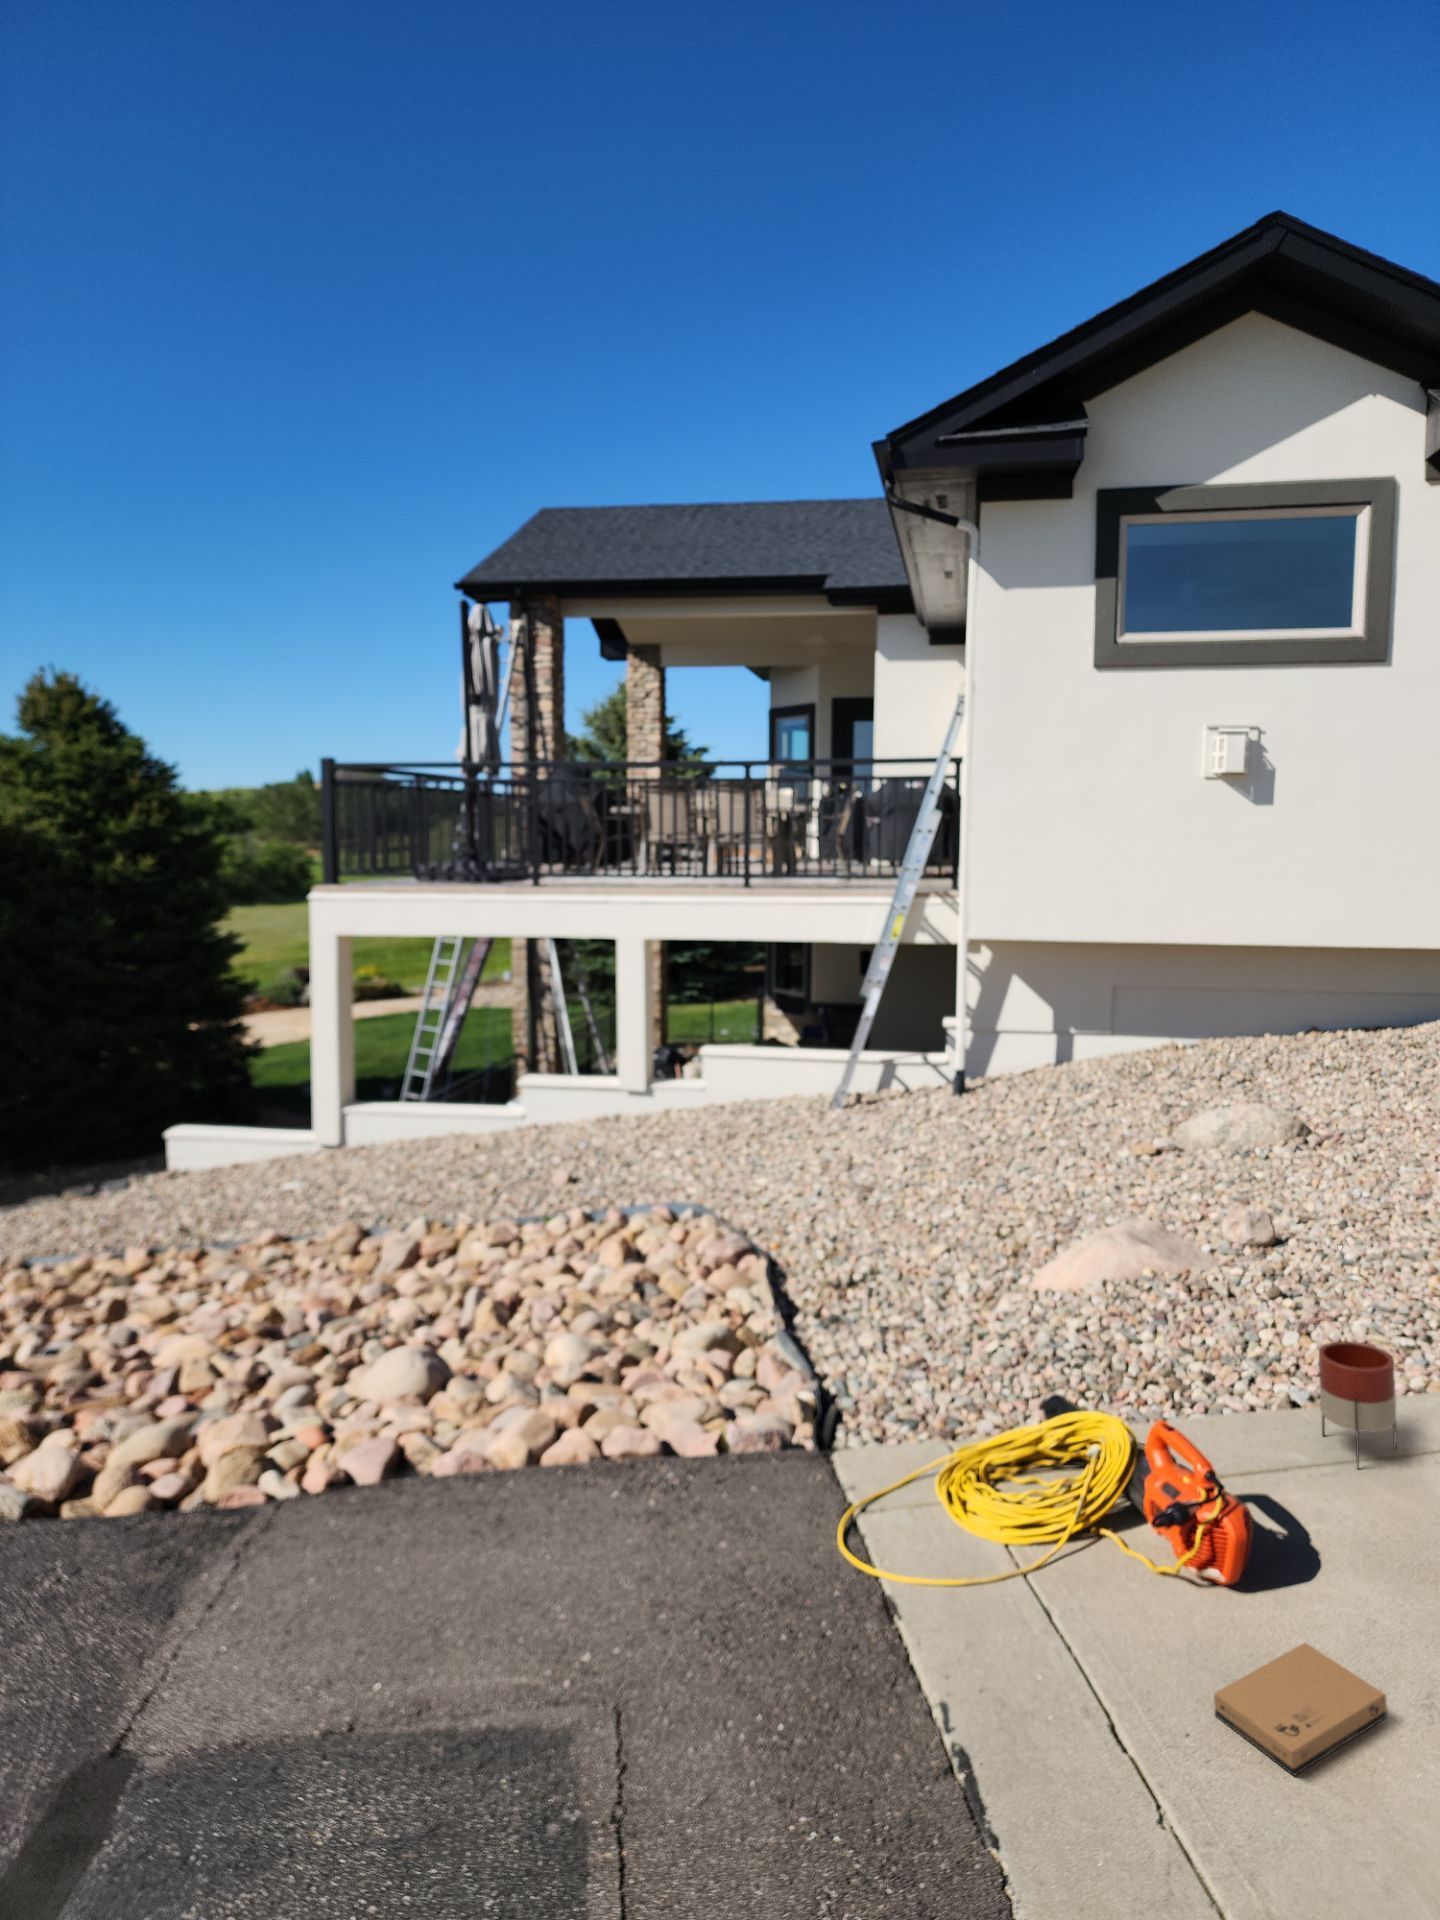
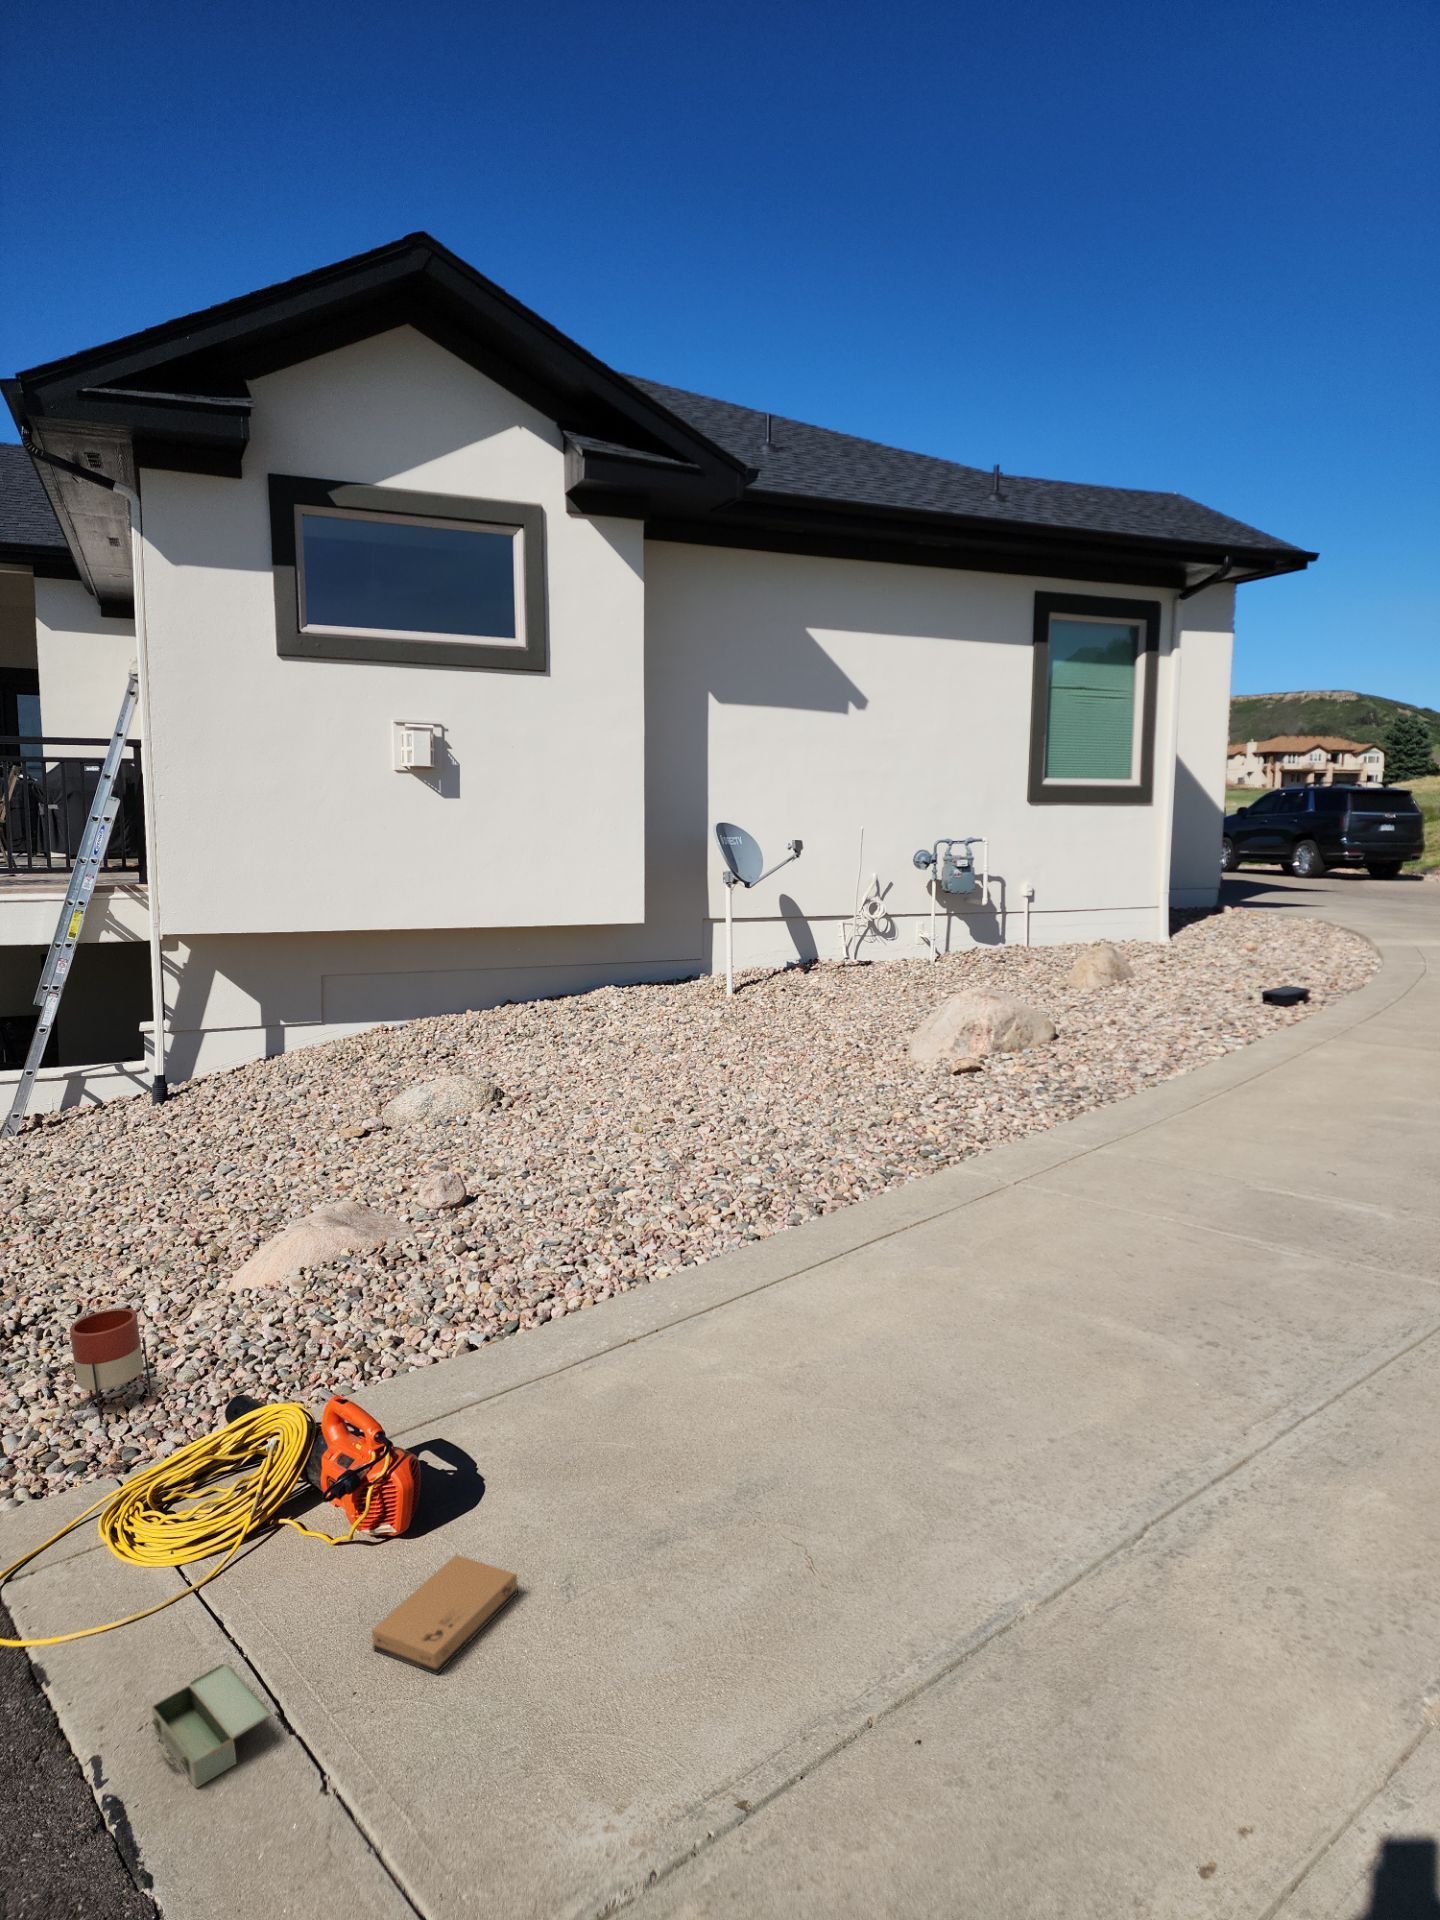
planter: present [1319,1342,1397,1468] -> present [70,1308,152,1424]
toolbox: none [996,1666,1114,1786] -> present [152,1664,270,1788]

